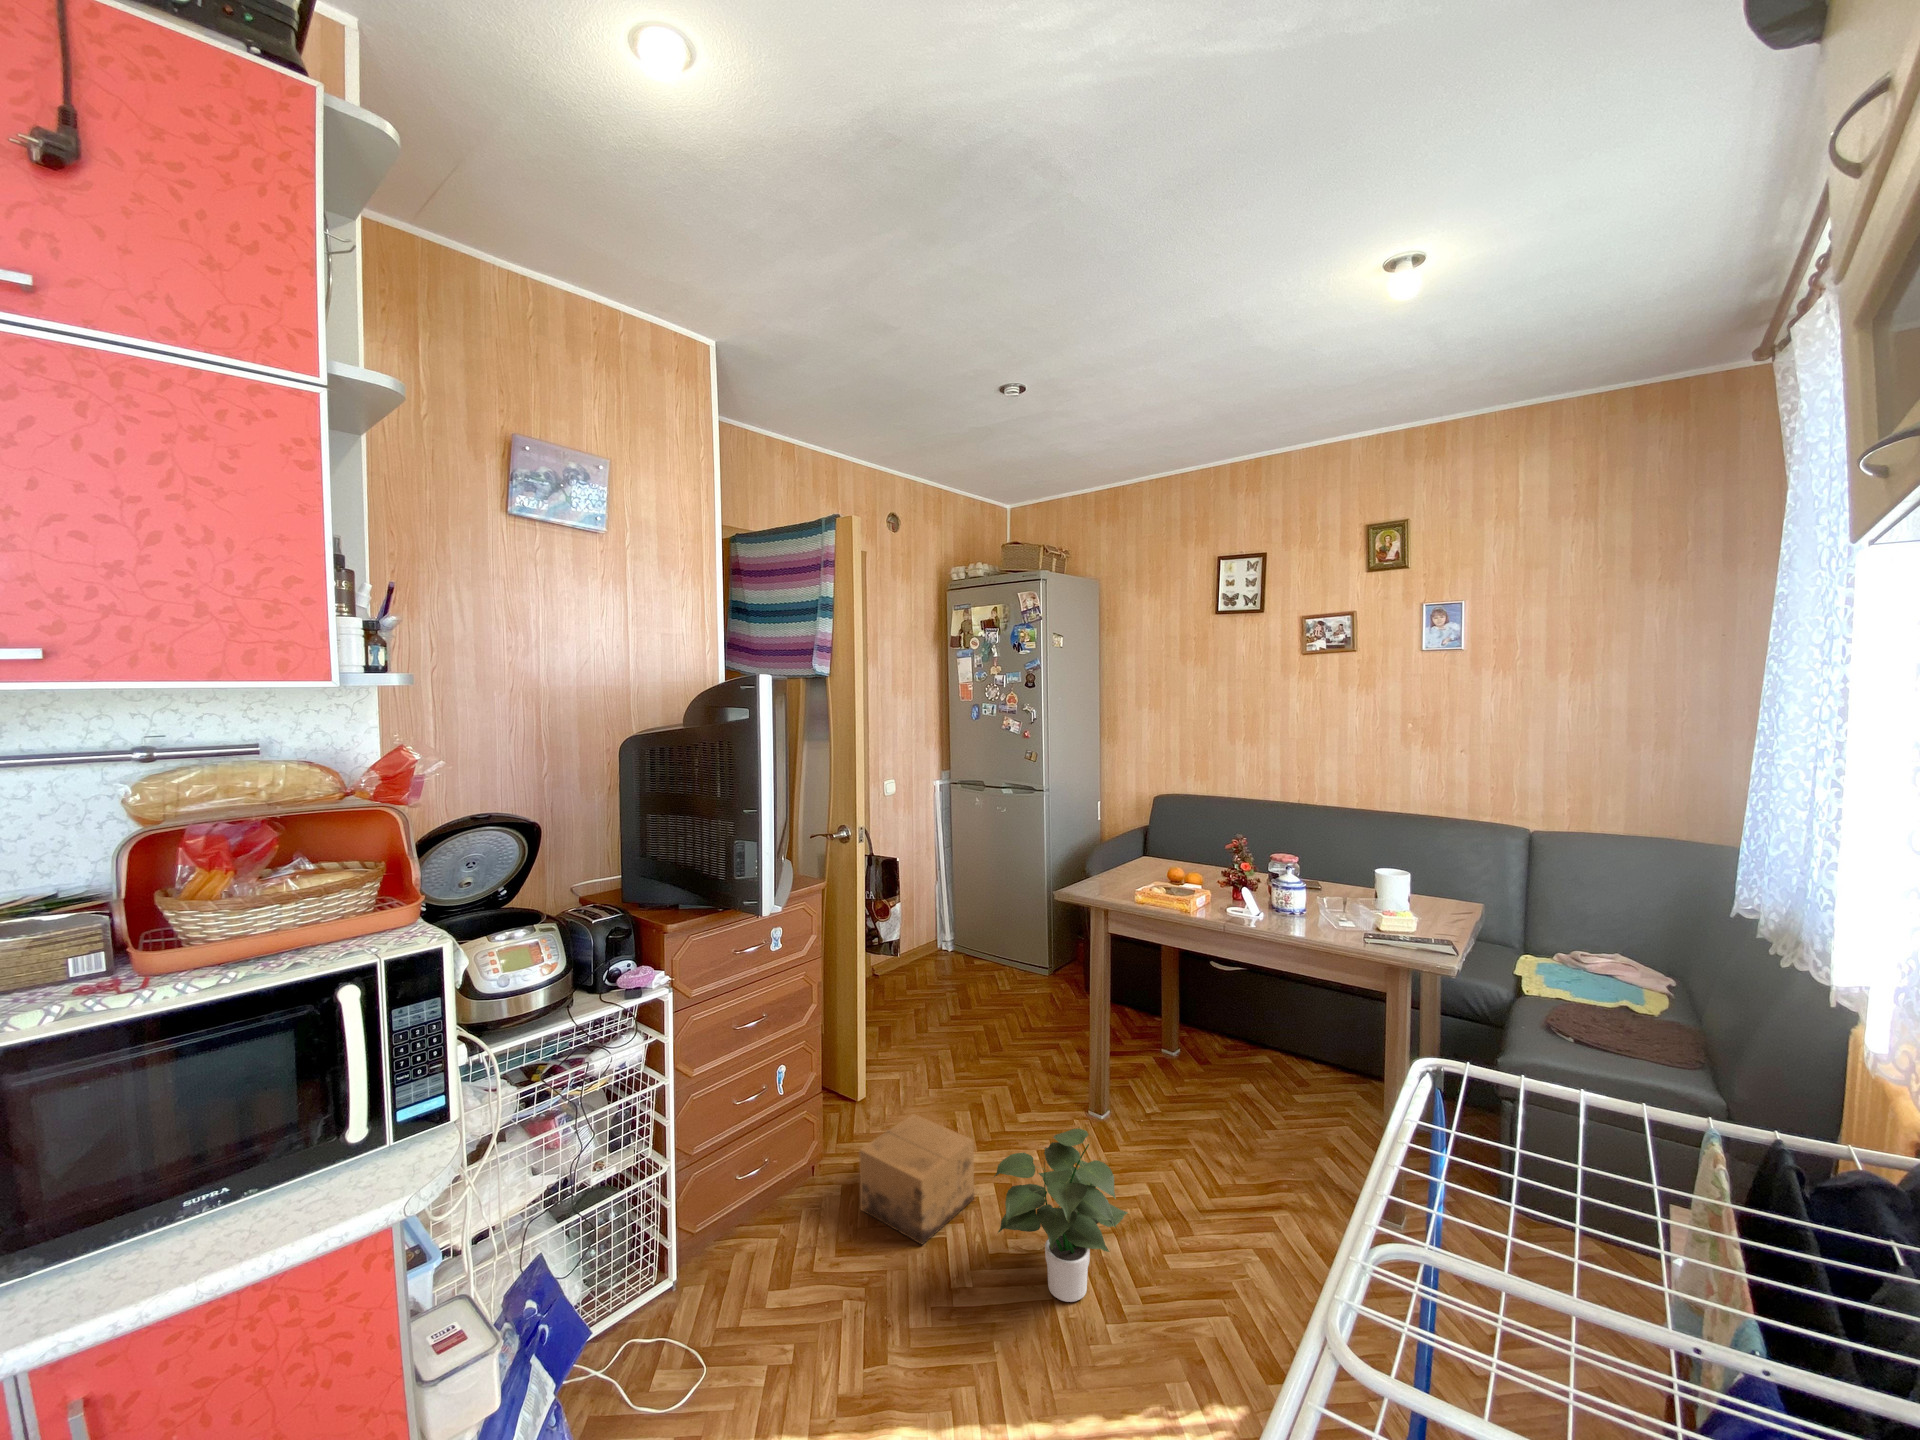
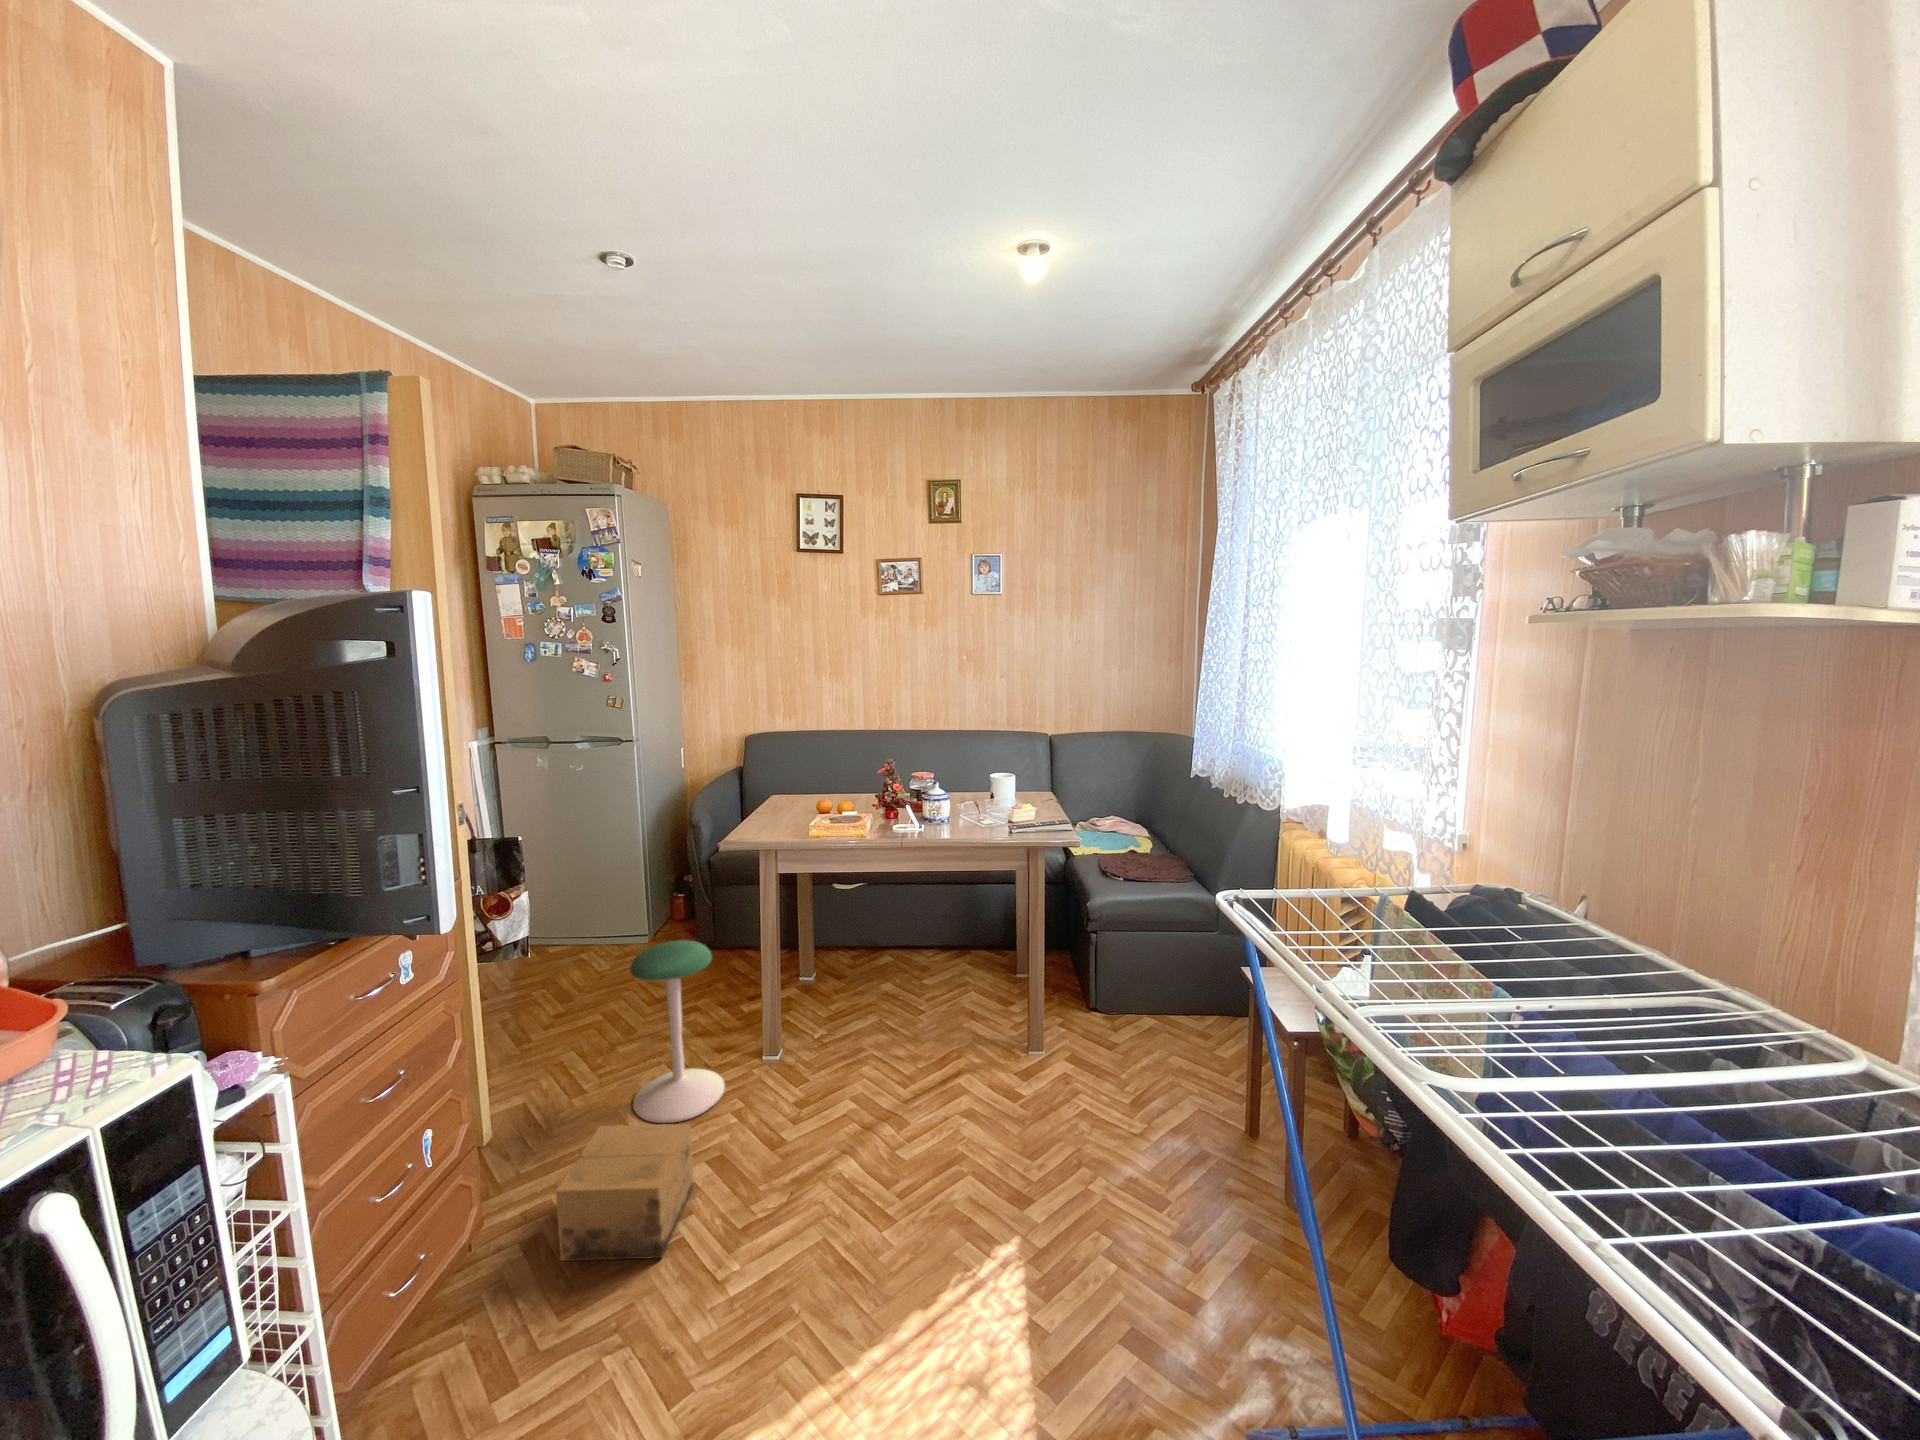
stool: none [965,974,1043,1141] -> present [630,940,725,1123]
potted plant: present [994,1128,1128,1302] -> none [754,1064,885,1233]

